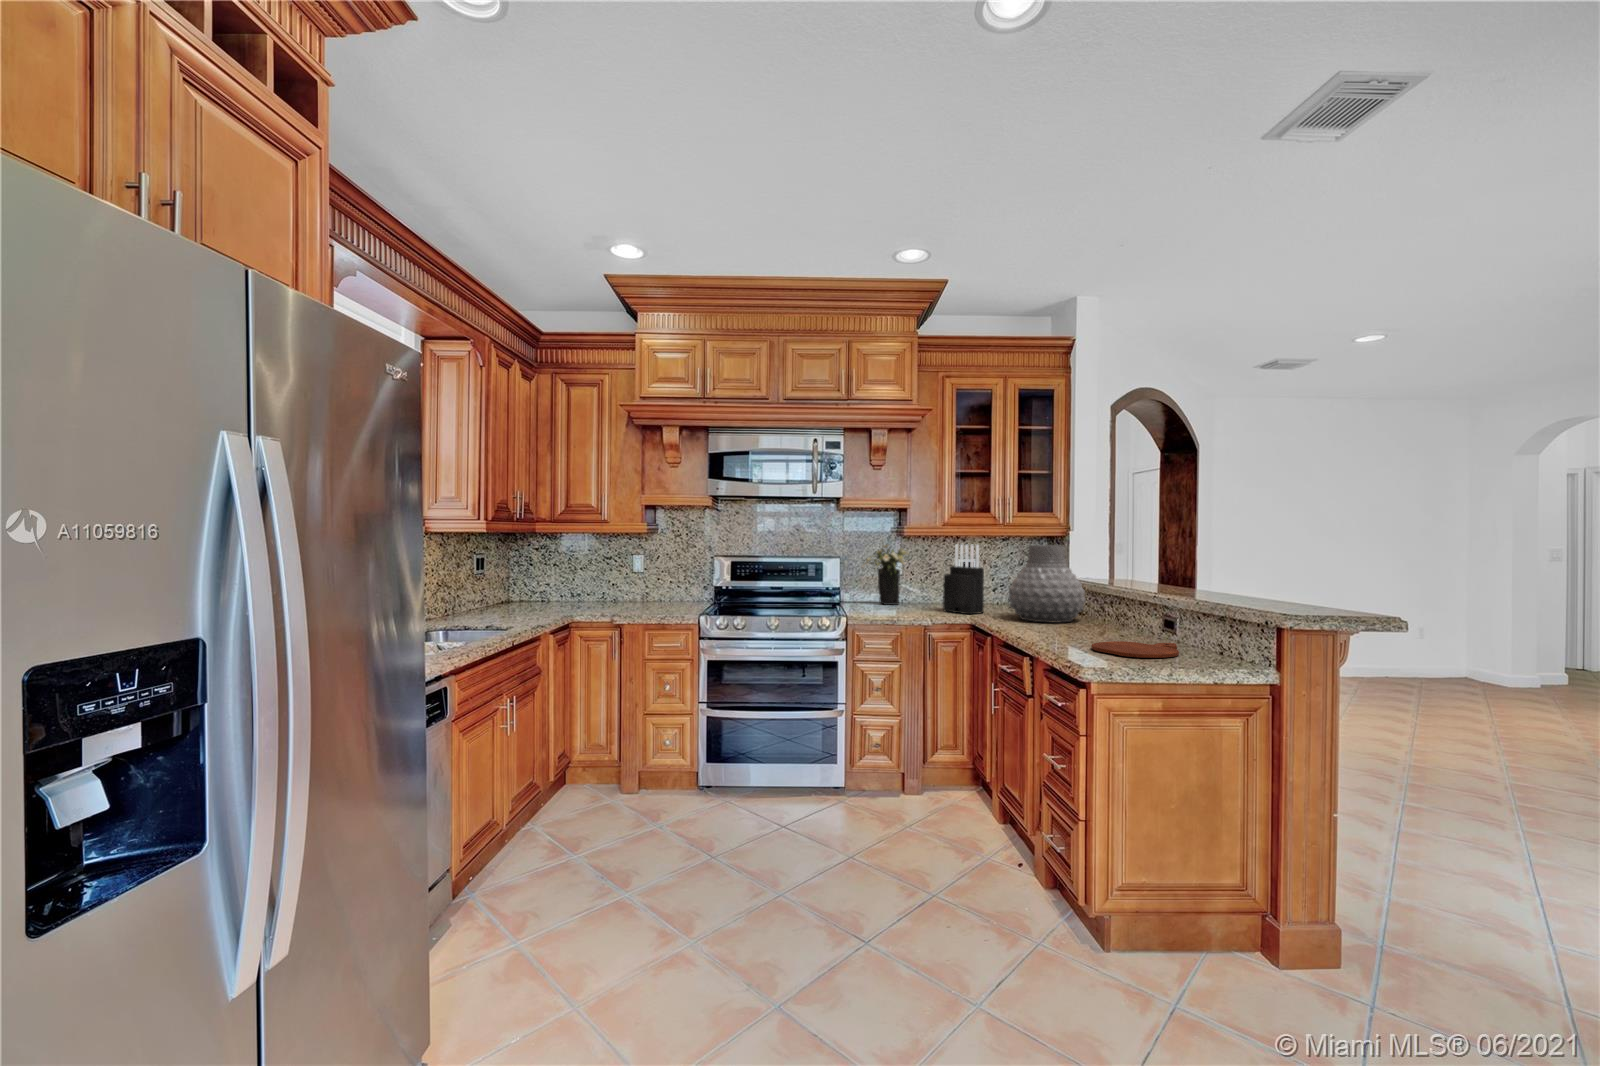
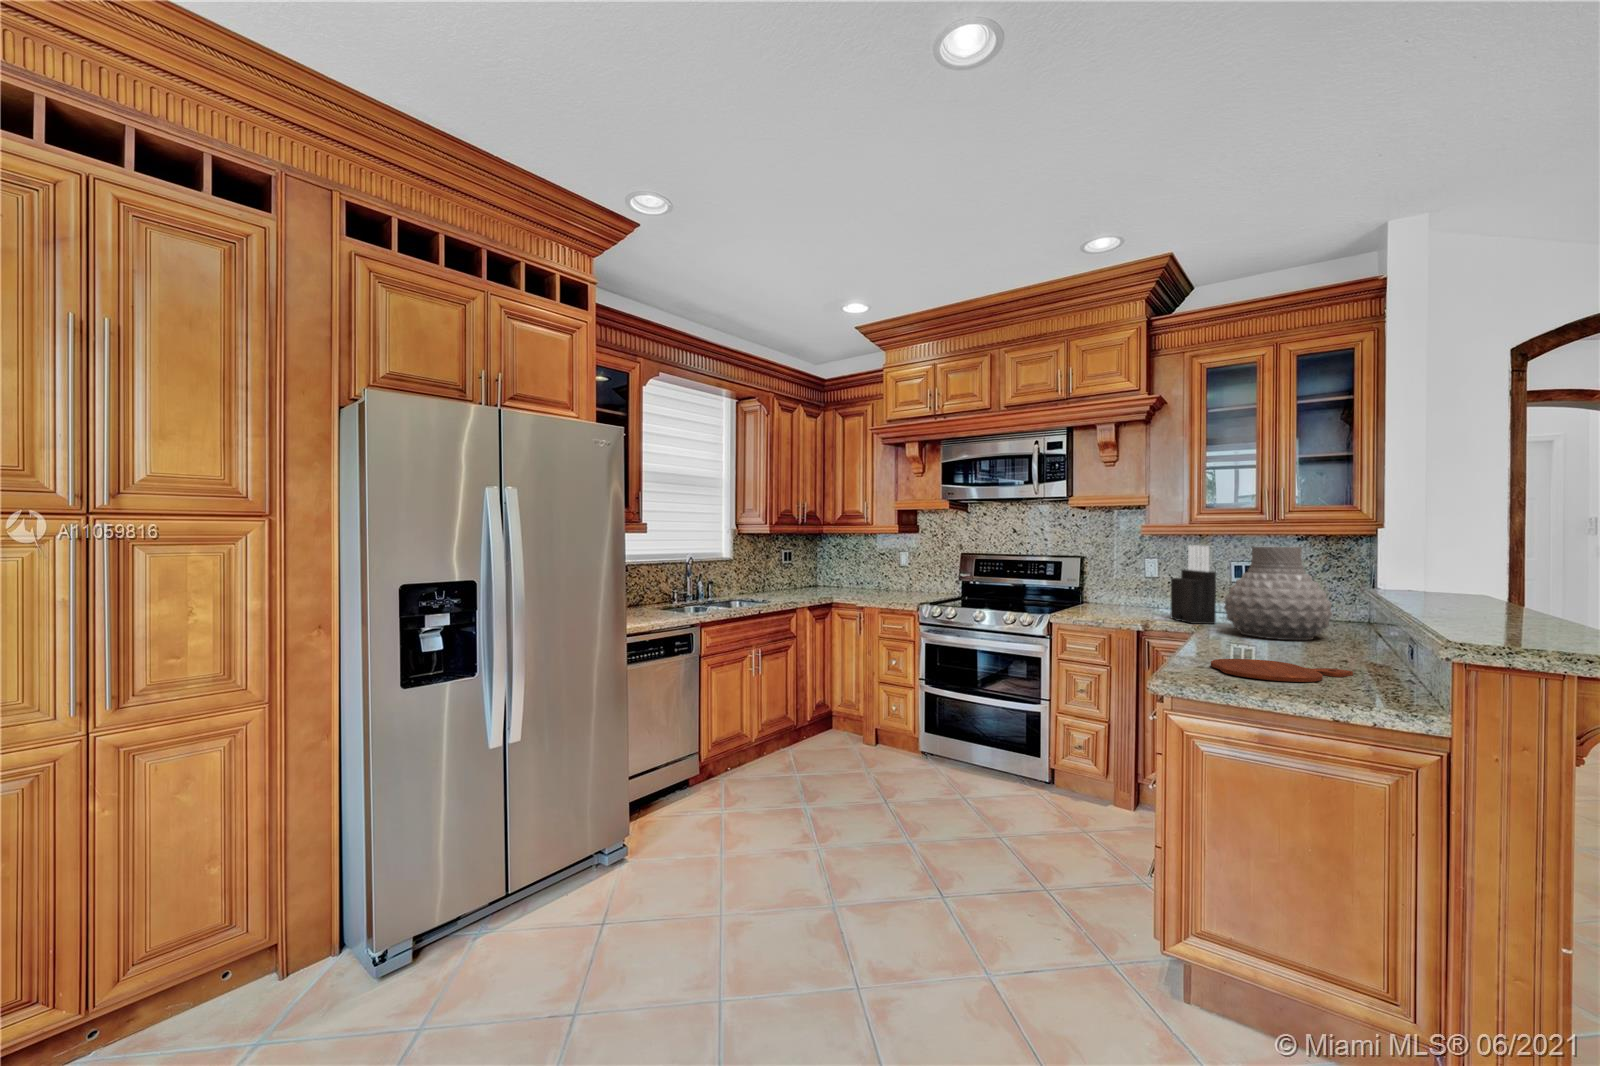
flower arrangement: present [861,545,910,605] -> none [1097,544,1160,610]

